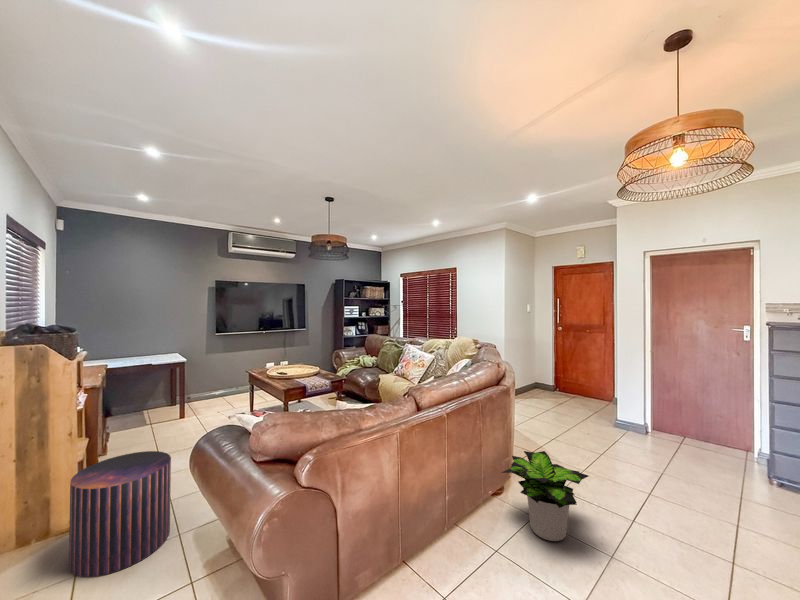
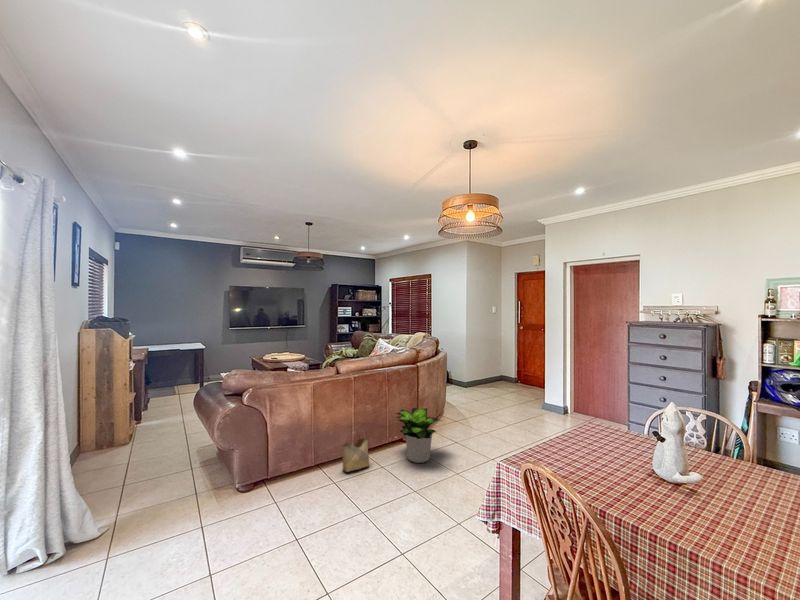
pouf: present [69,451,171,577] -> none [125,398,183,462]
woven basket: none [453,492,489,576] -> present [342,439,369,472]

